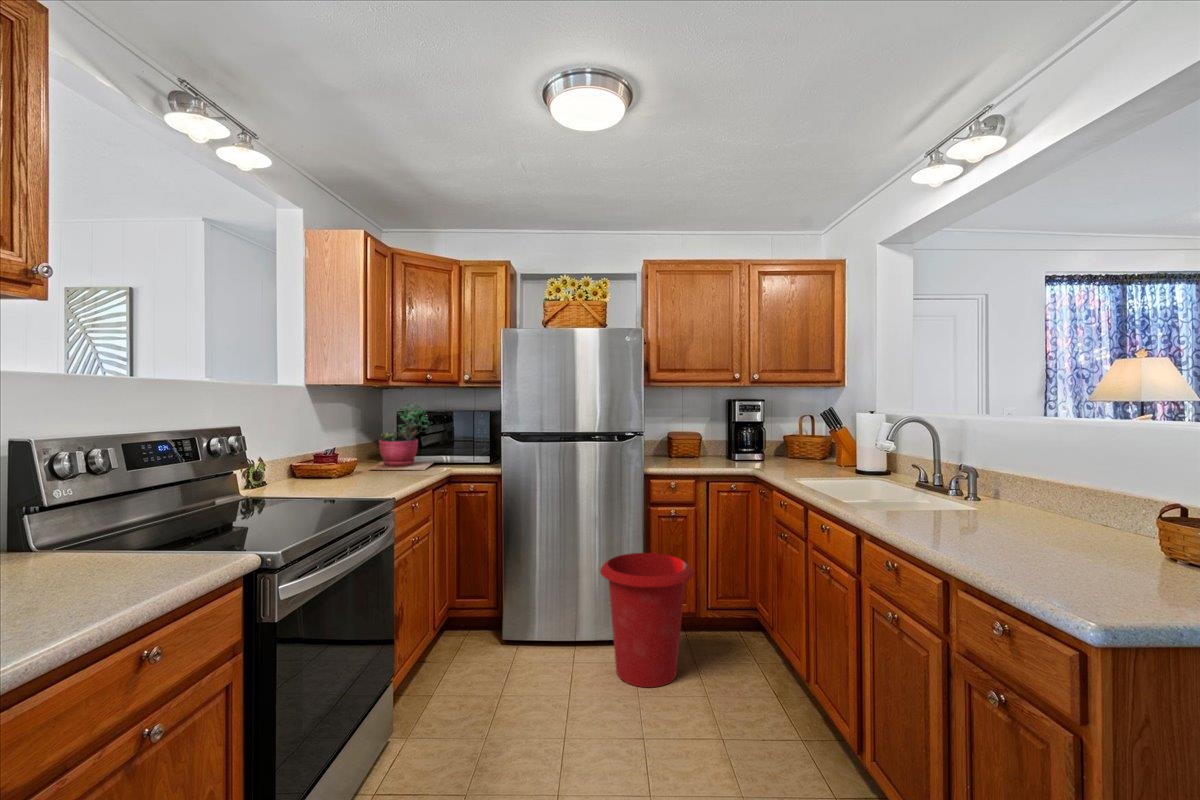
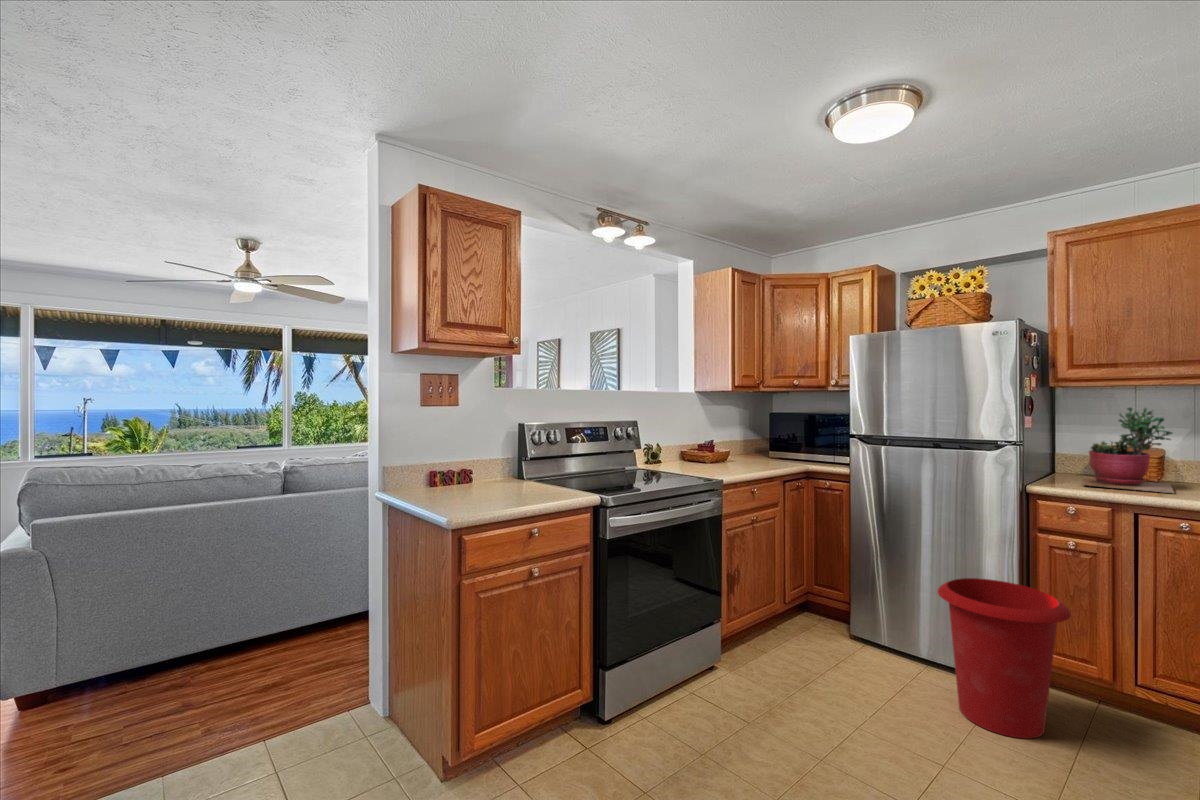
succulent plant: present [370,402,433,470] -> present [1082,407,1174,493]

